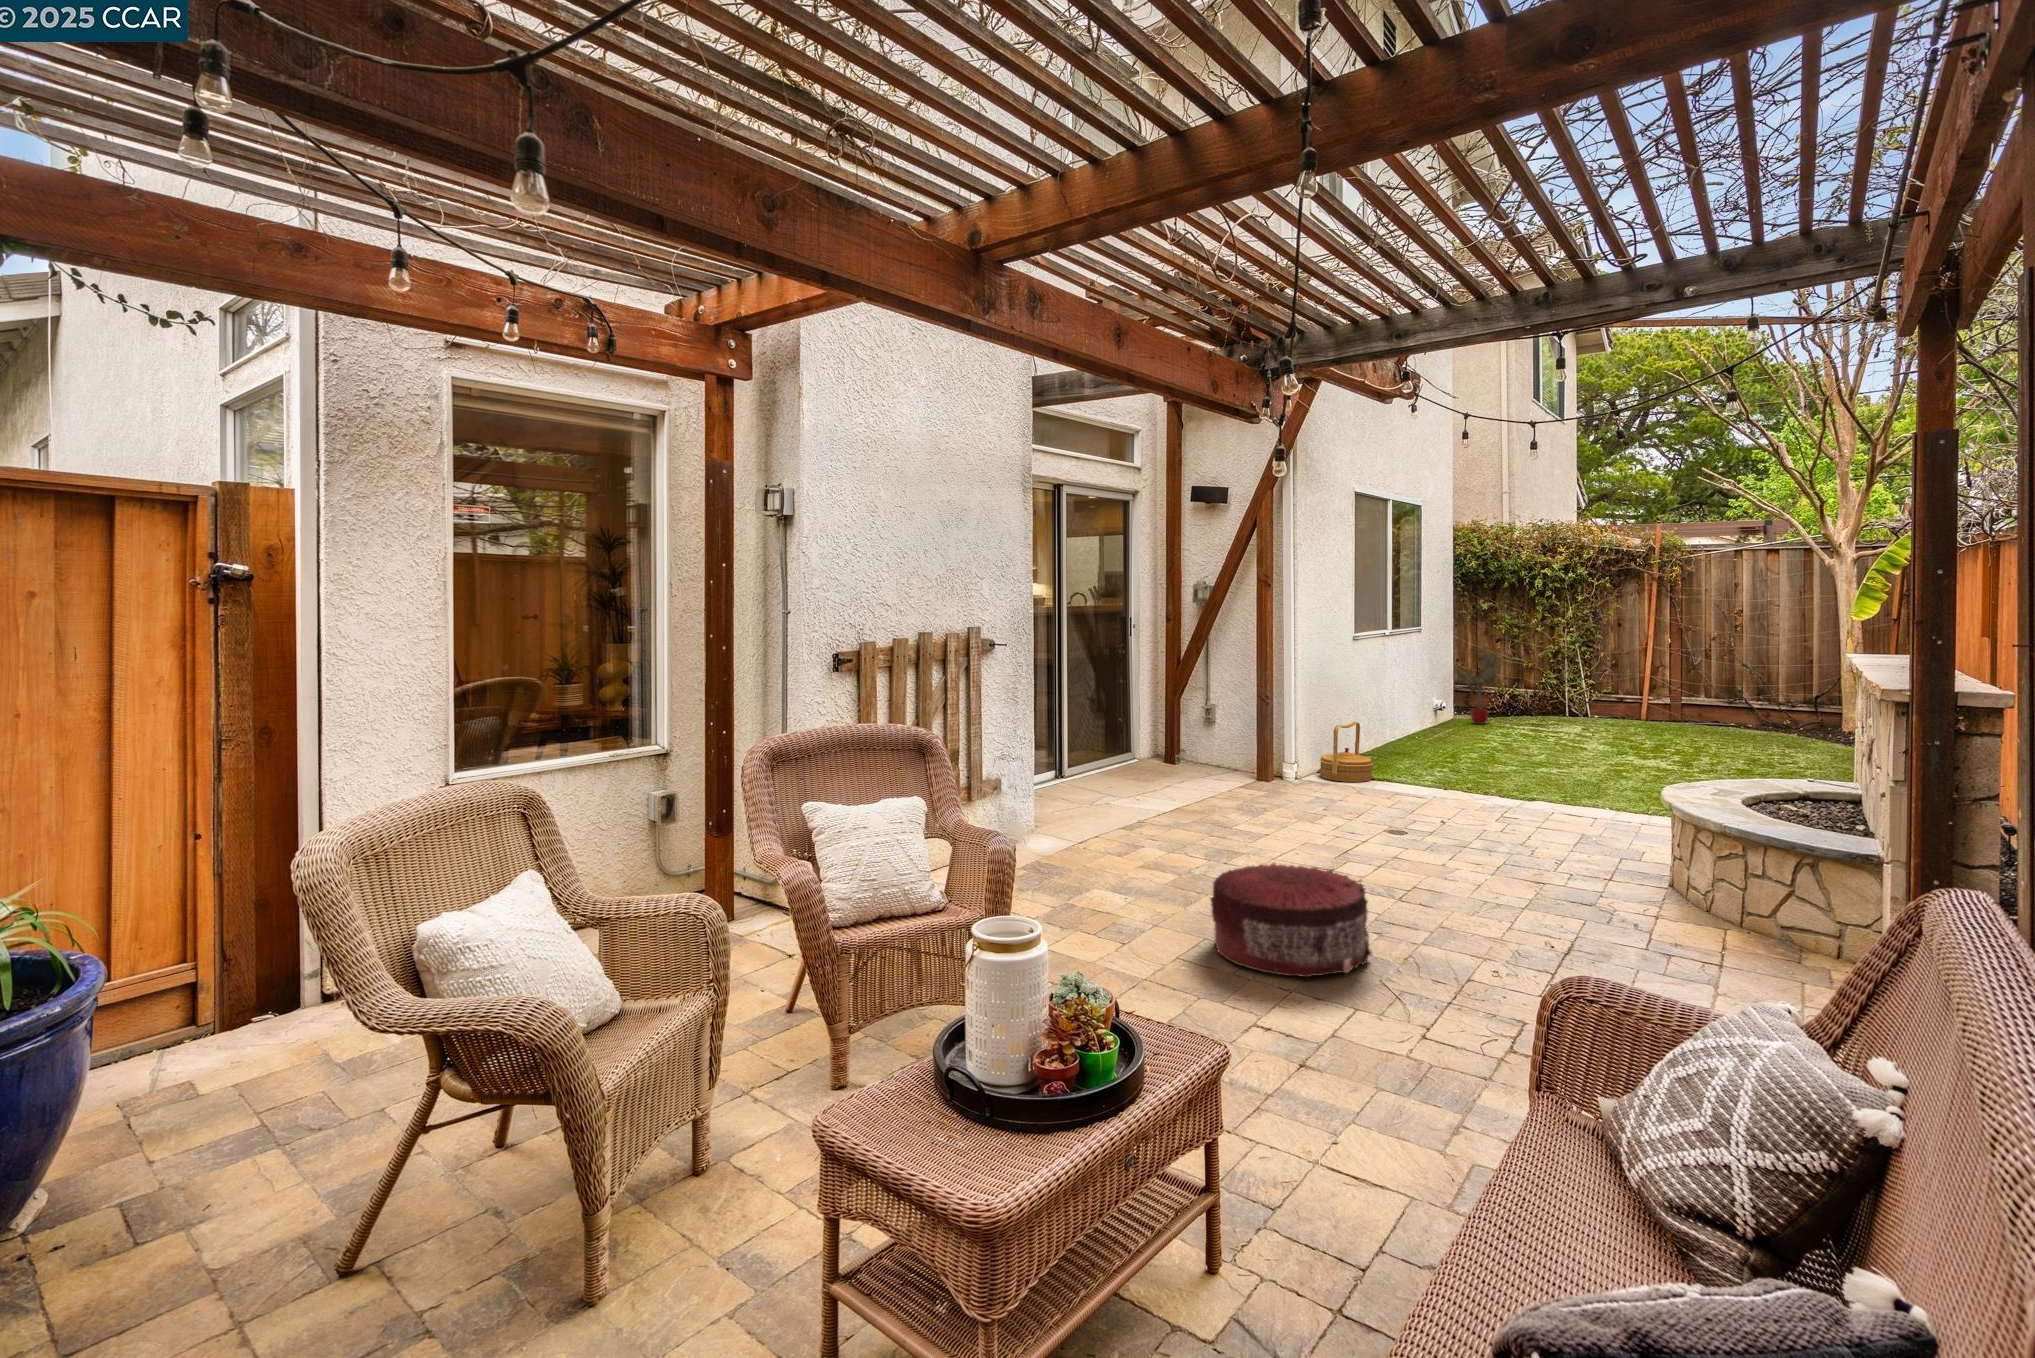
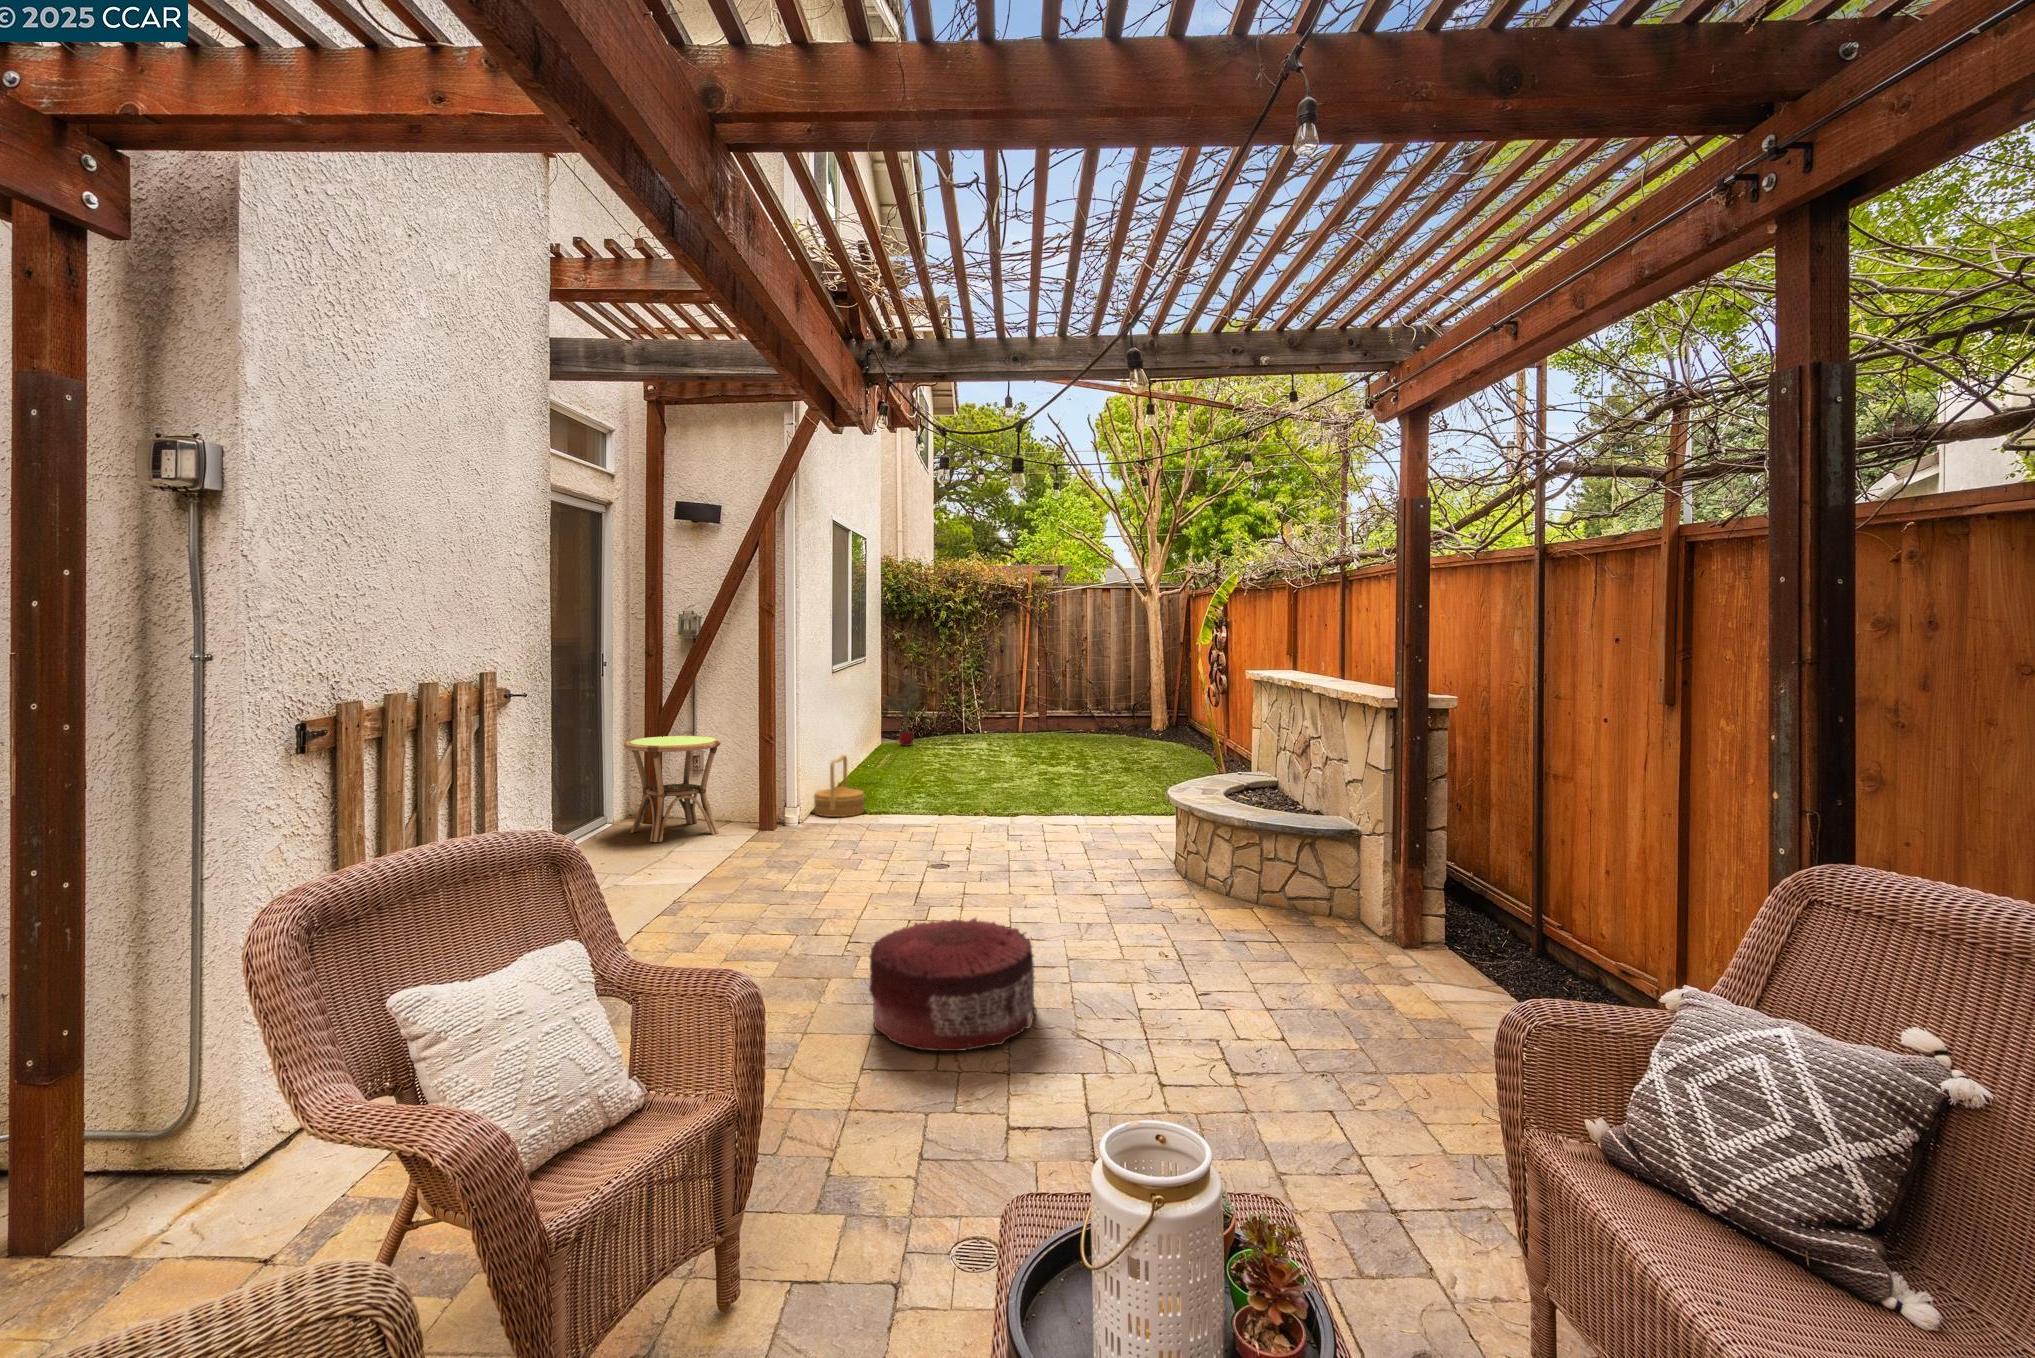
side table: none [1146,690,1229,781] -> present [624,735,721,842]

